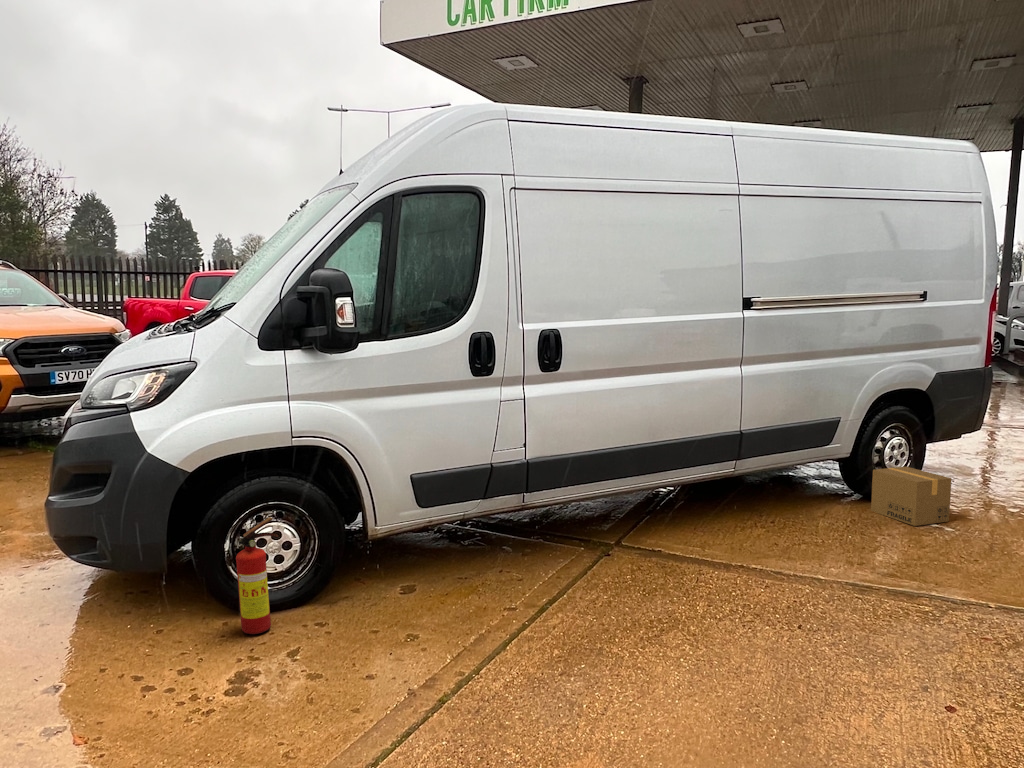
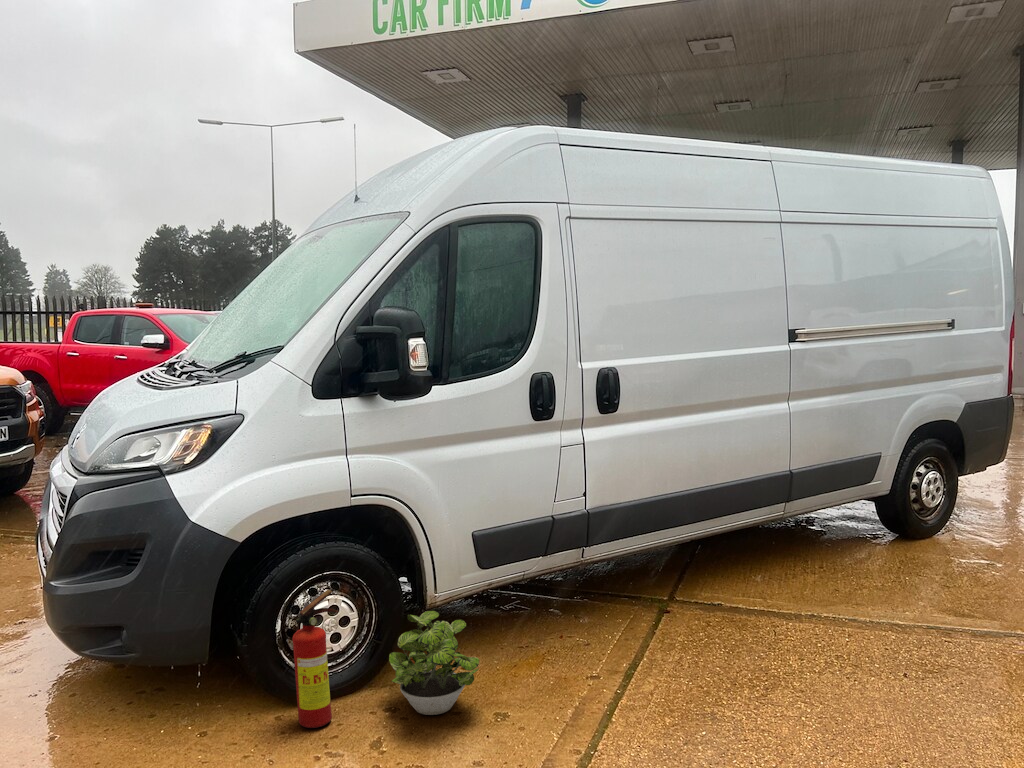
cardboard box: present [871,466,952,526] -> none [912,501,994,562]
potted plant: none [322,541,400,631] -> present [389,611,479,715]

